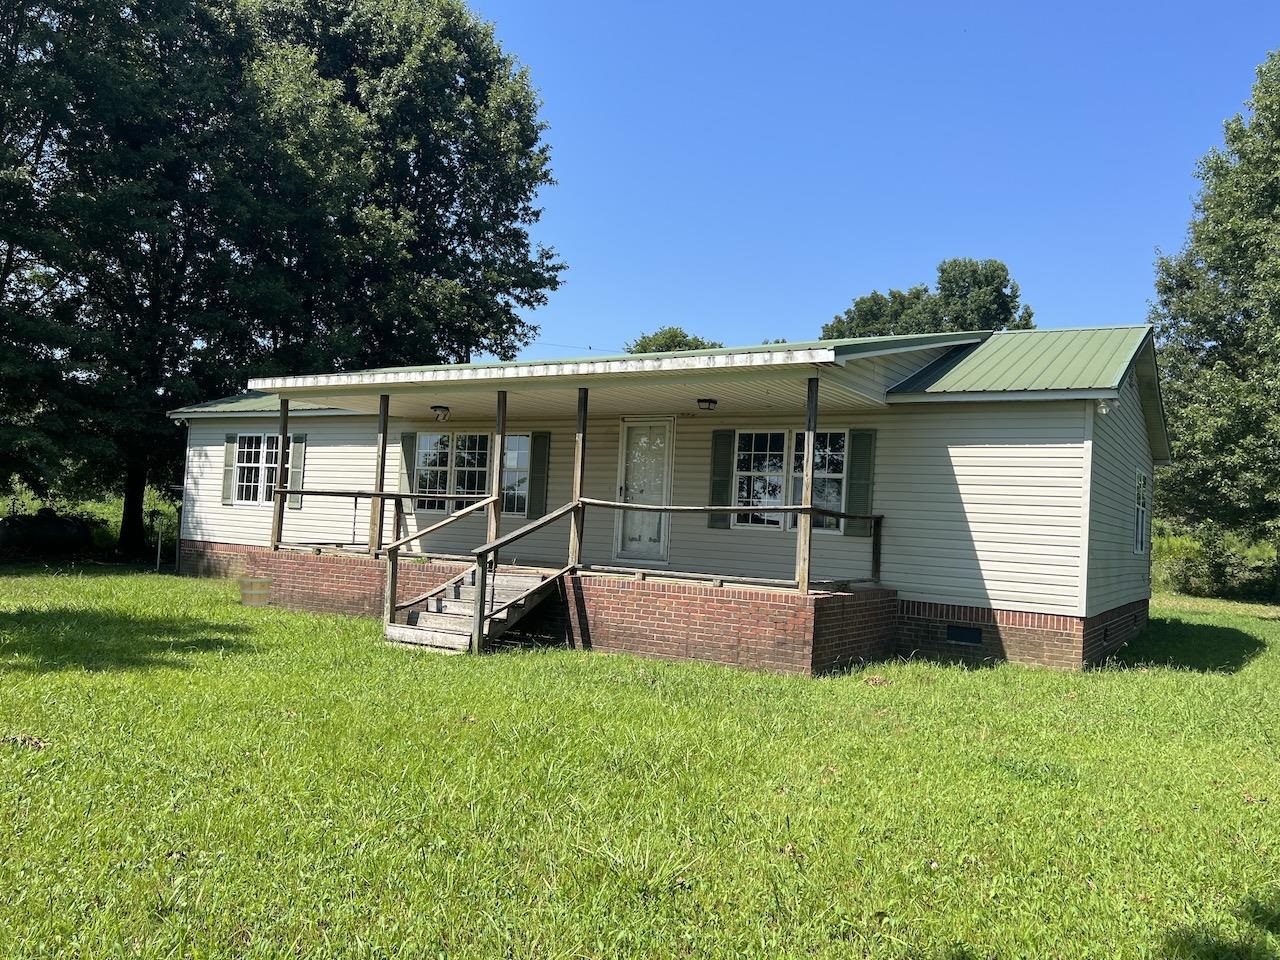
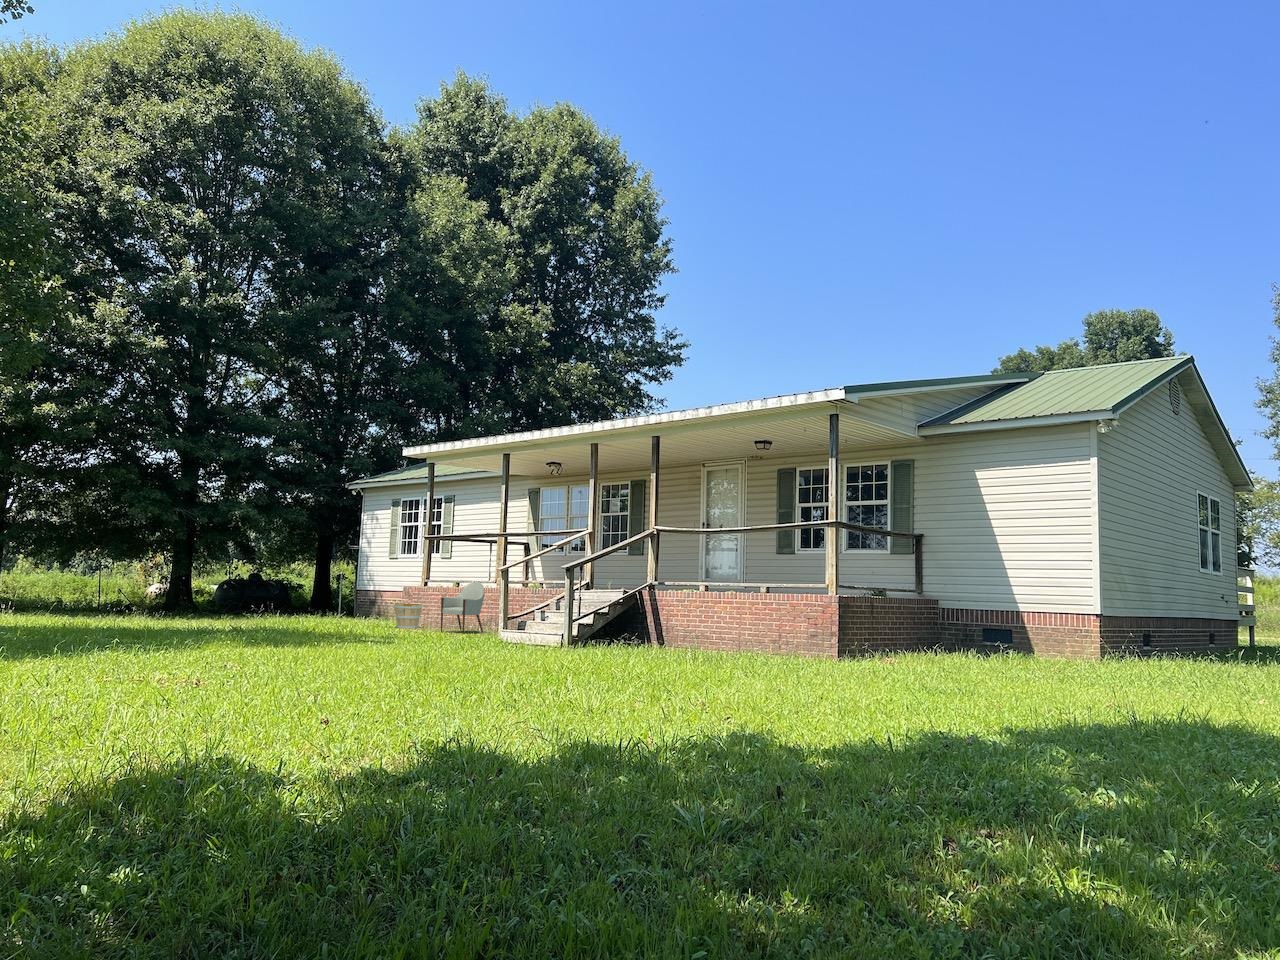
chair: none [301,552,357,618] -> present [441,582,484,634]

